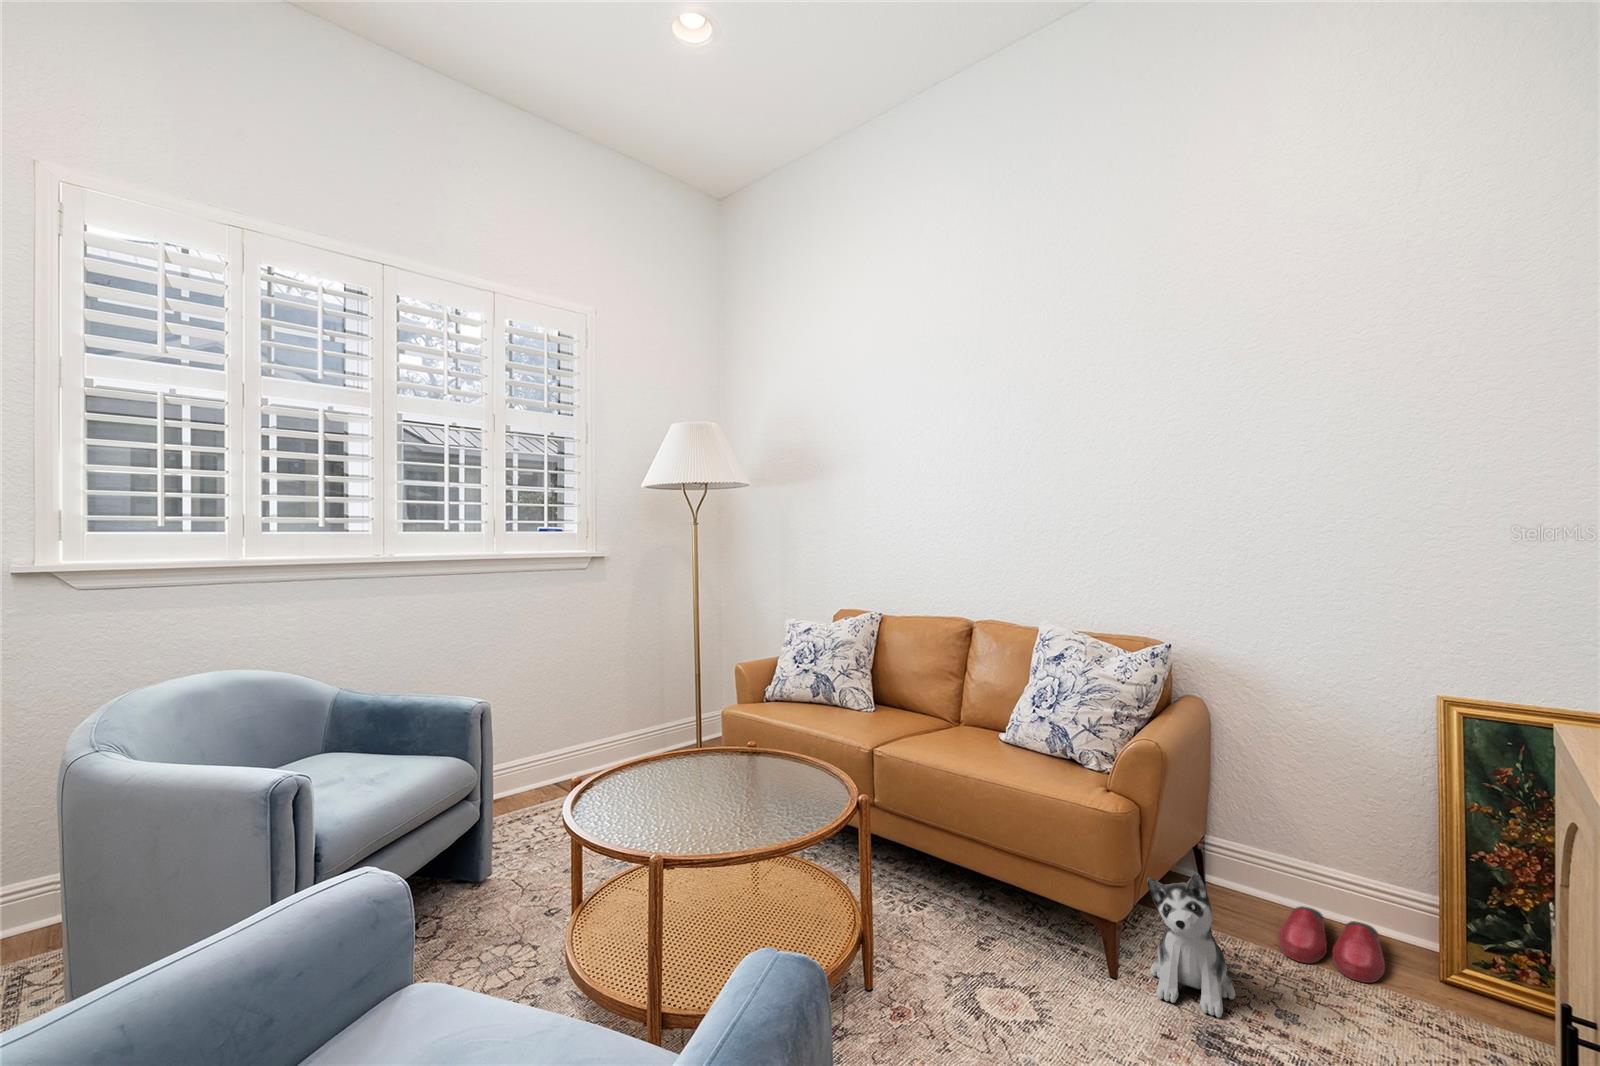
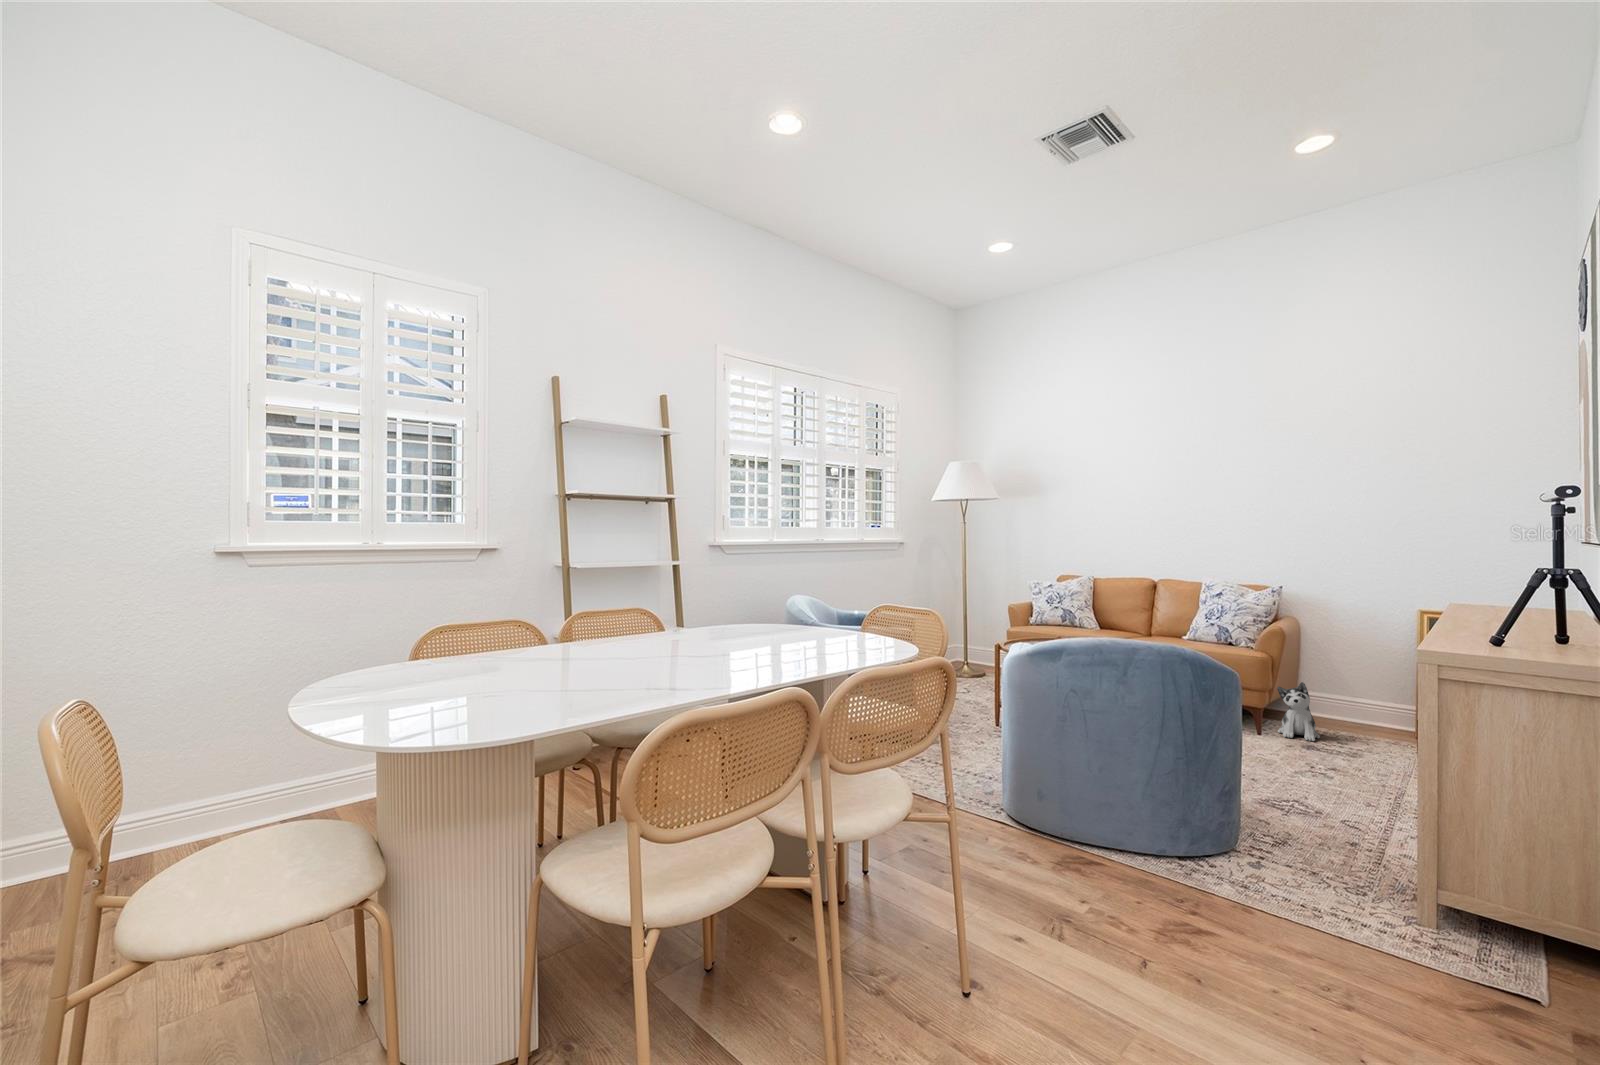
slippers: present [1278,906,1385,983] -> none [1338,714,1391,737]

